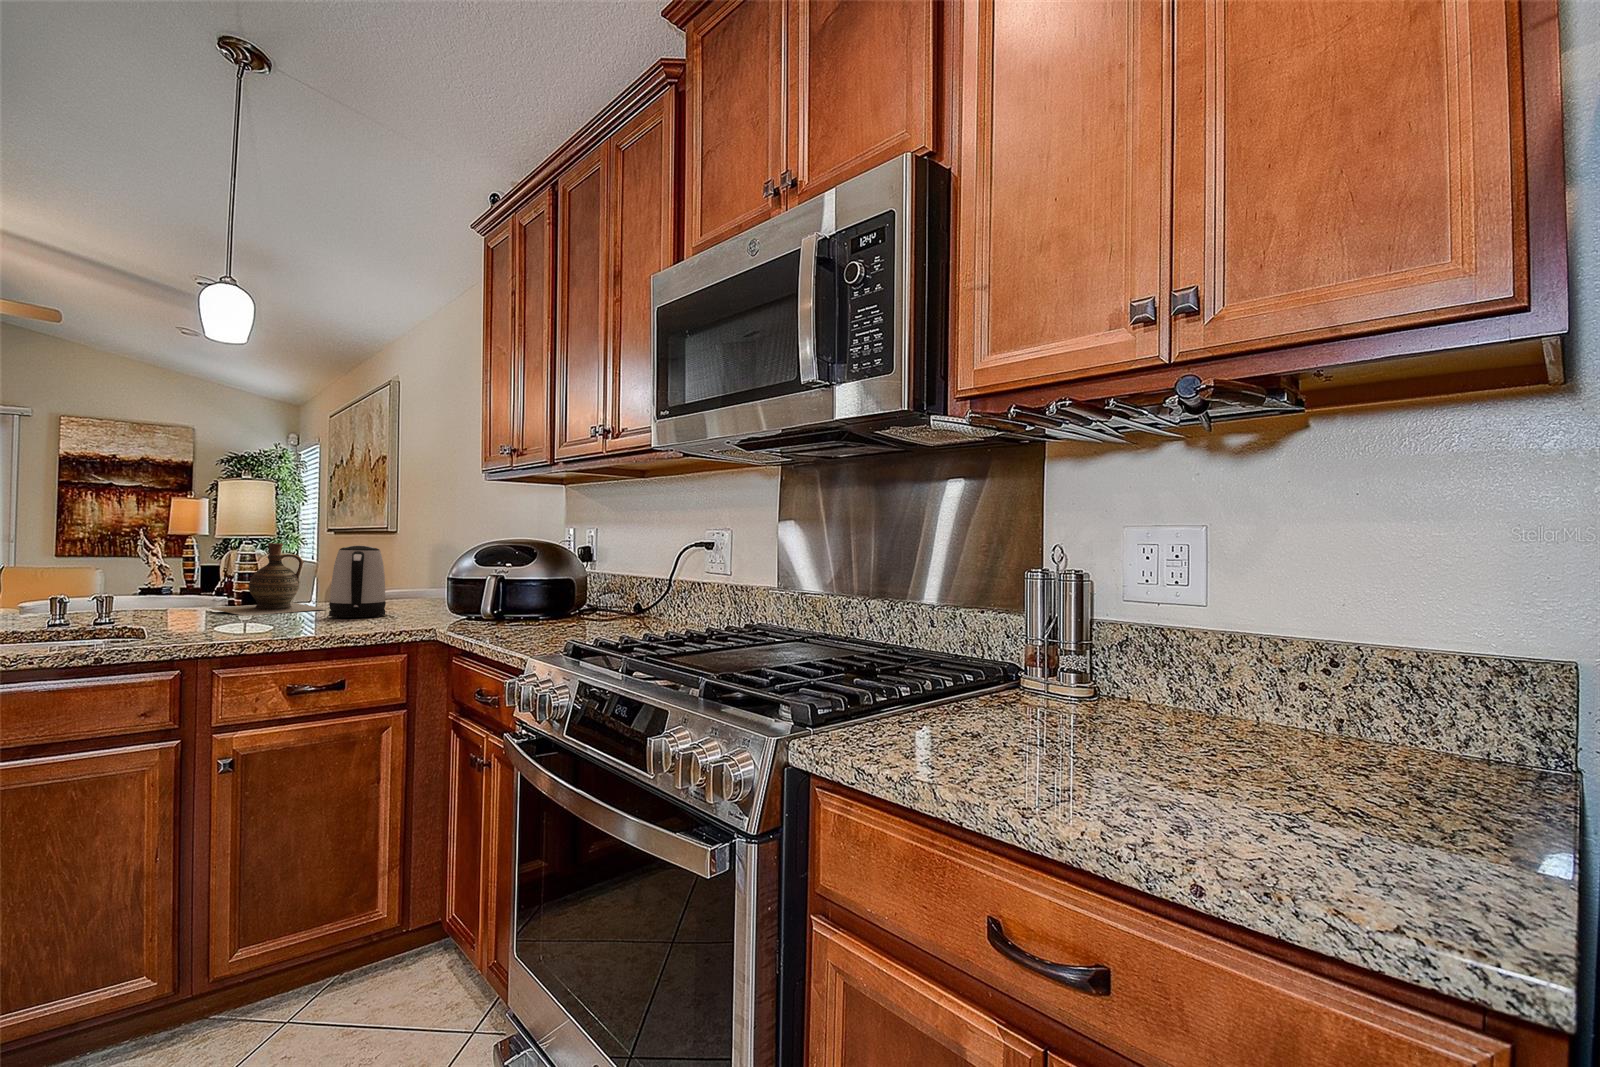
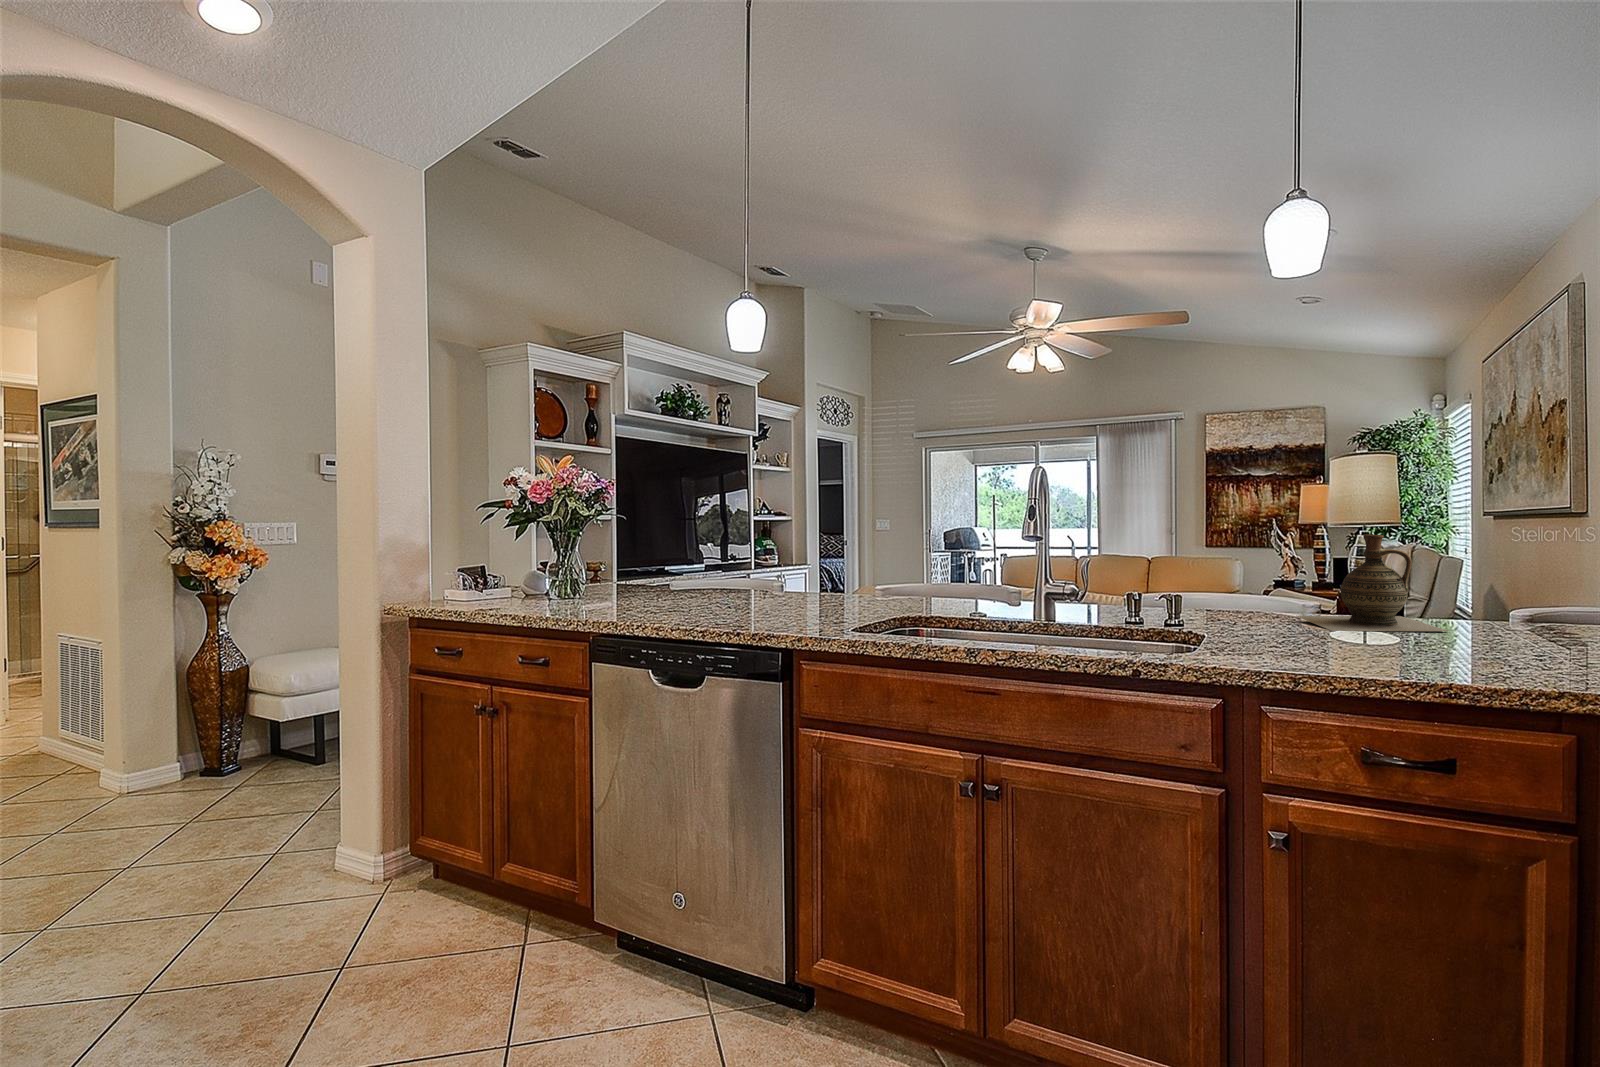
kettle: present [329,545,386,618] -> none [1443,538,1542,655]

